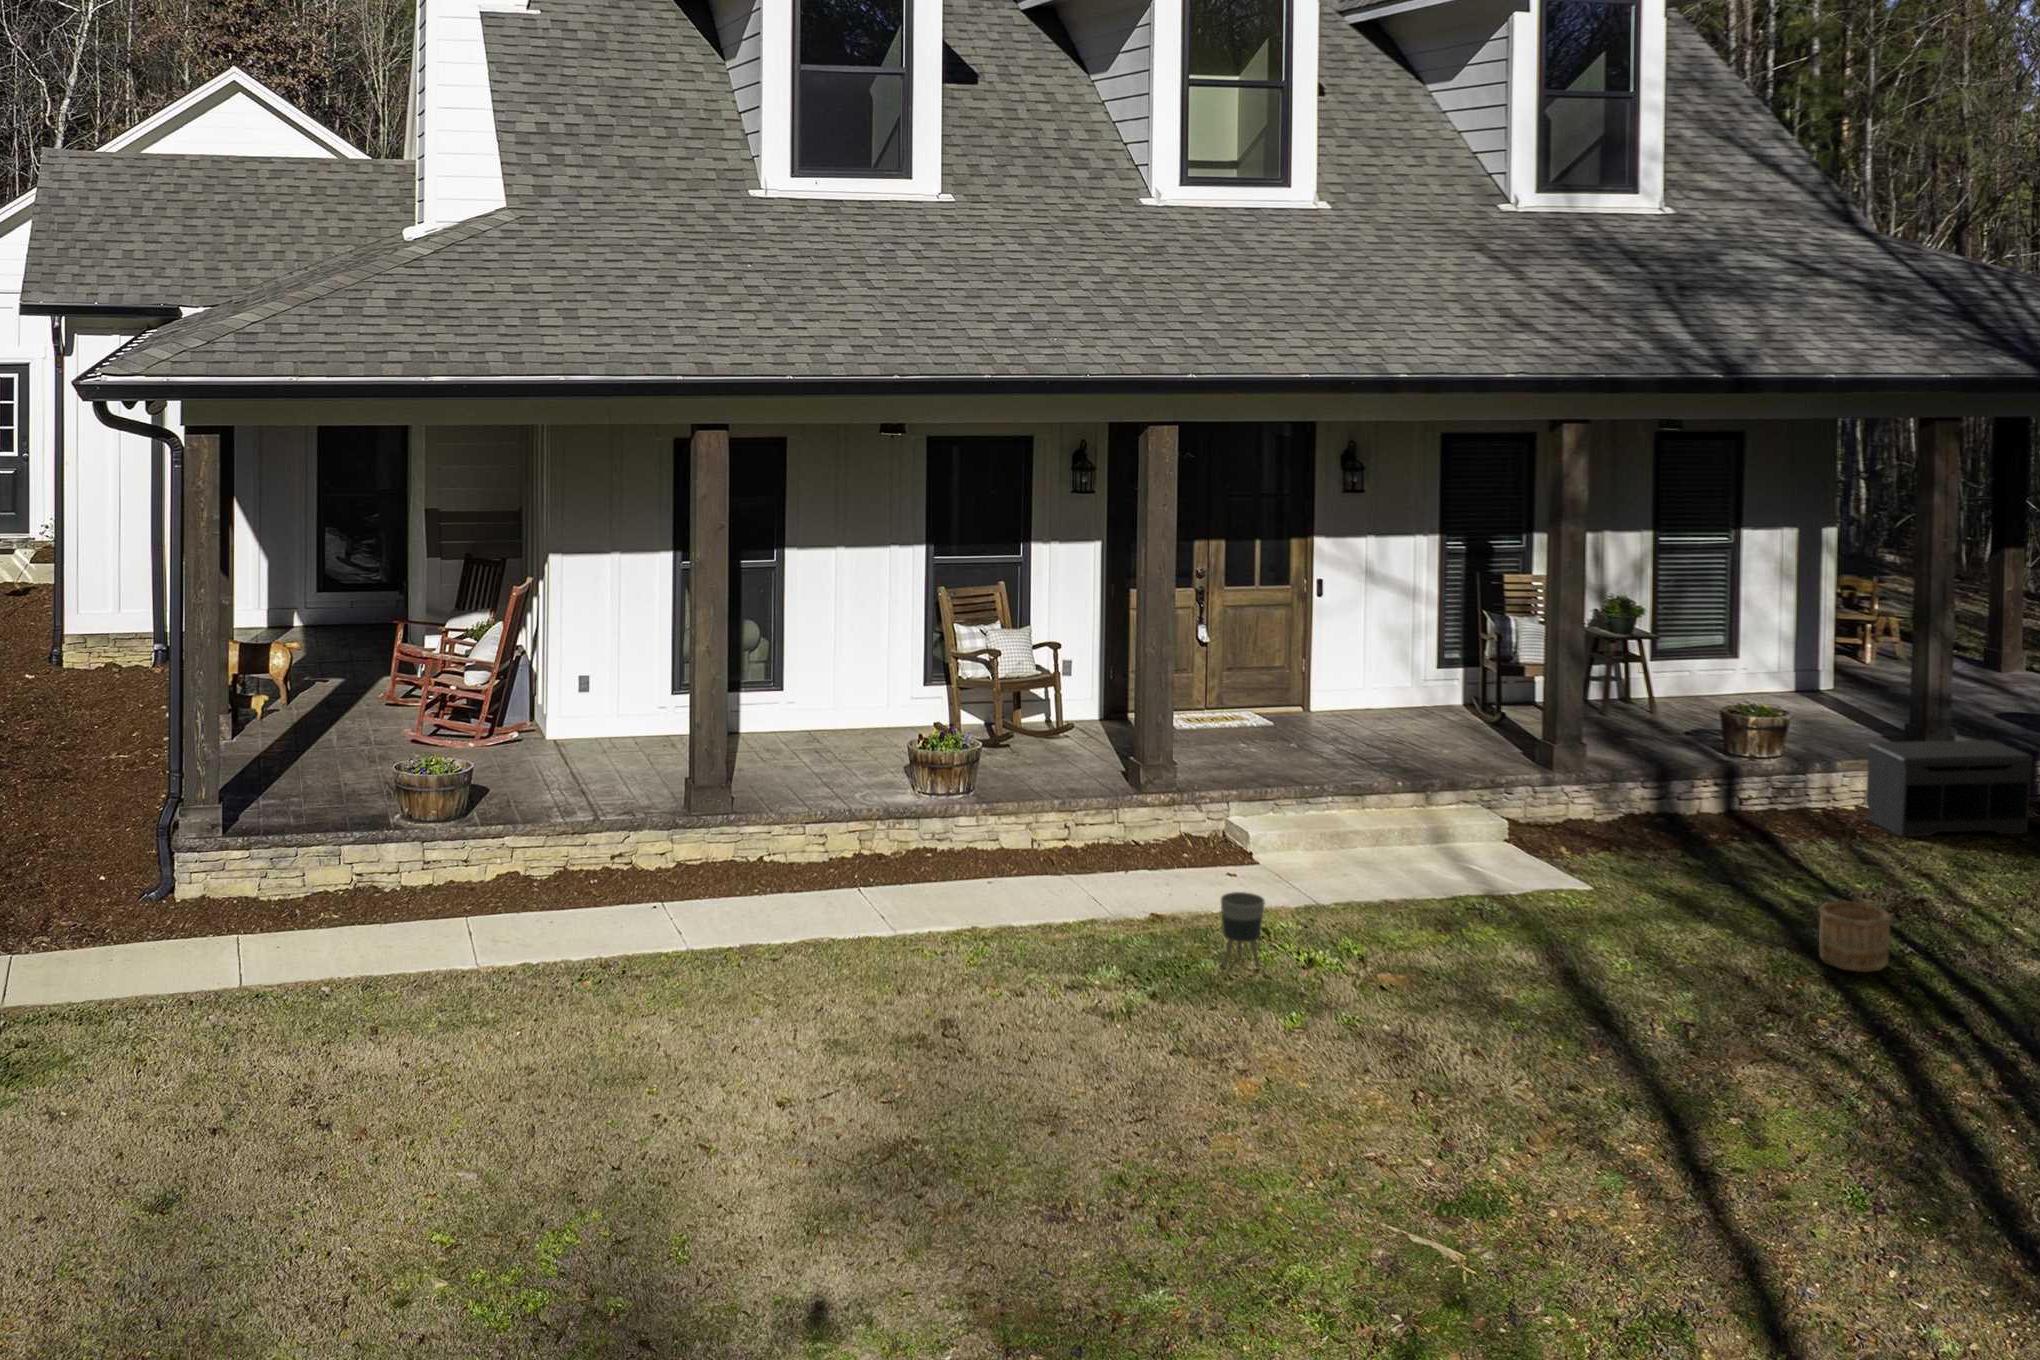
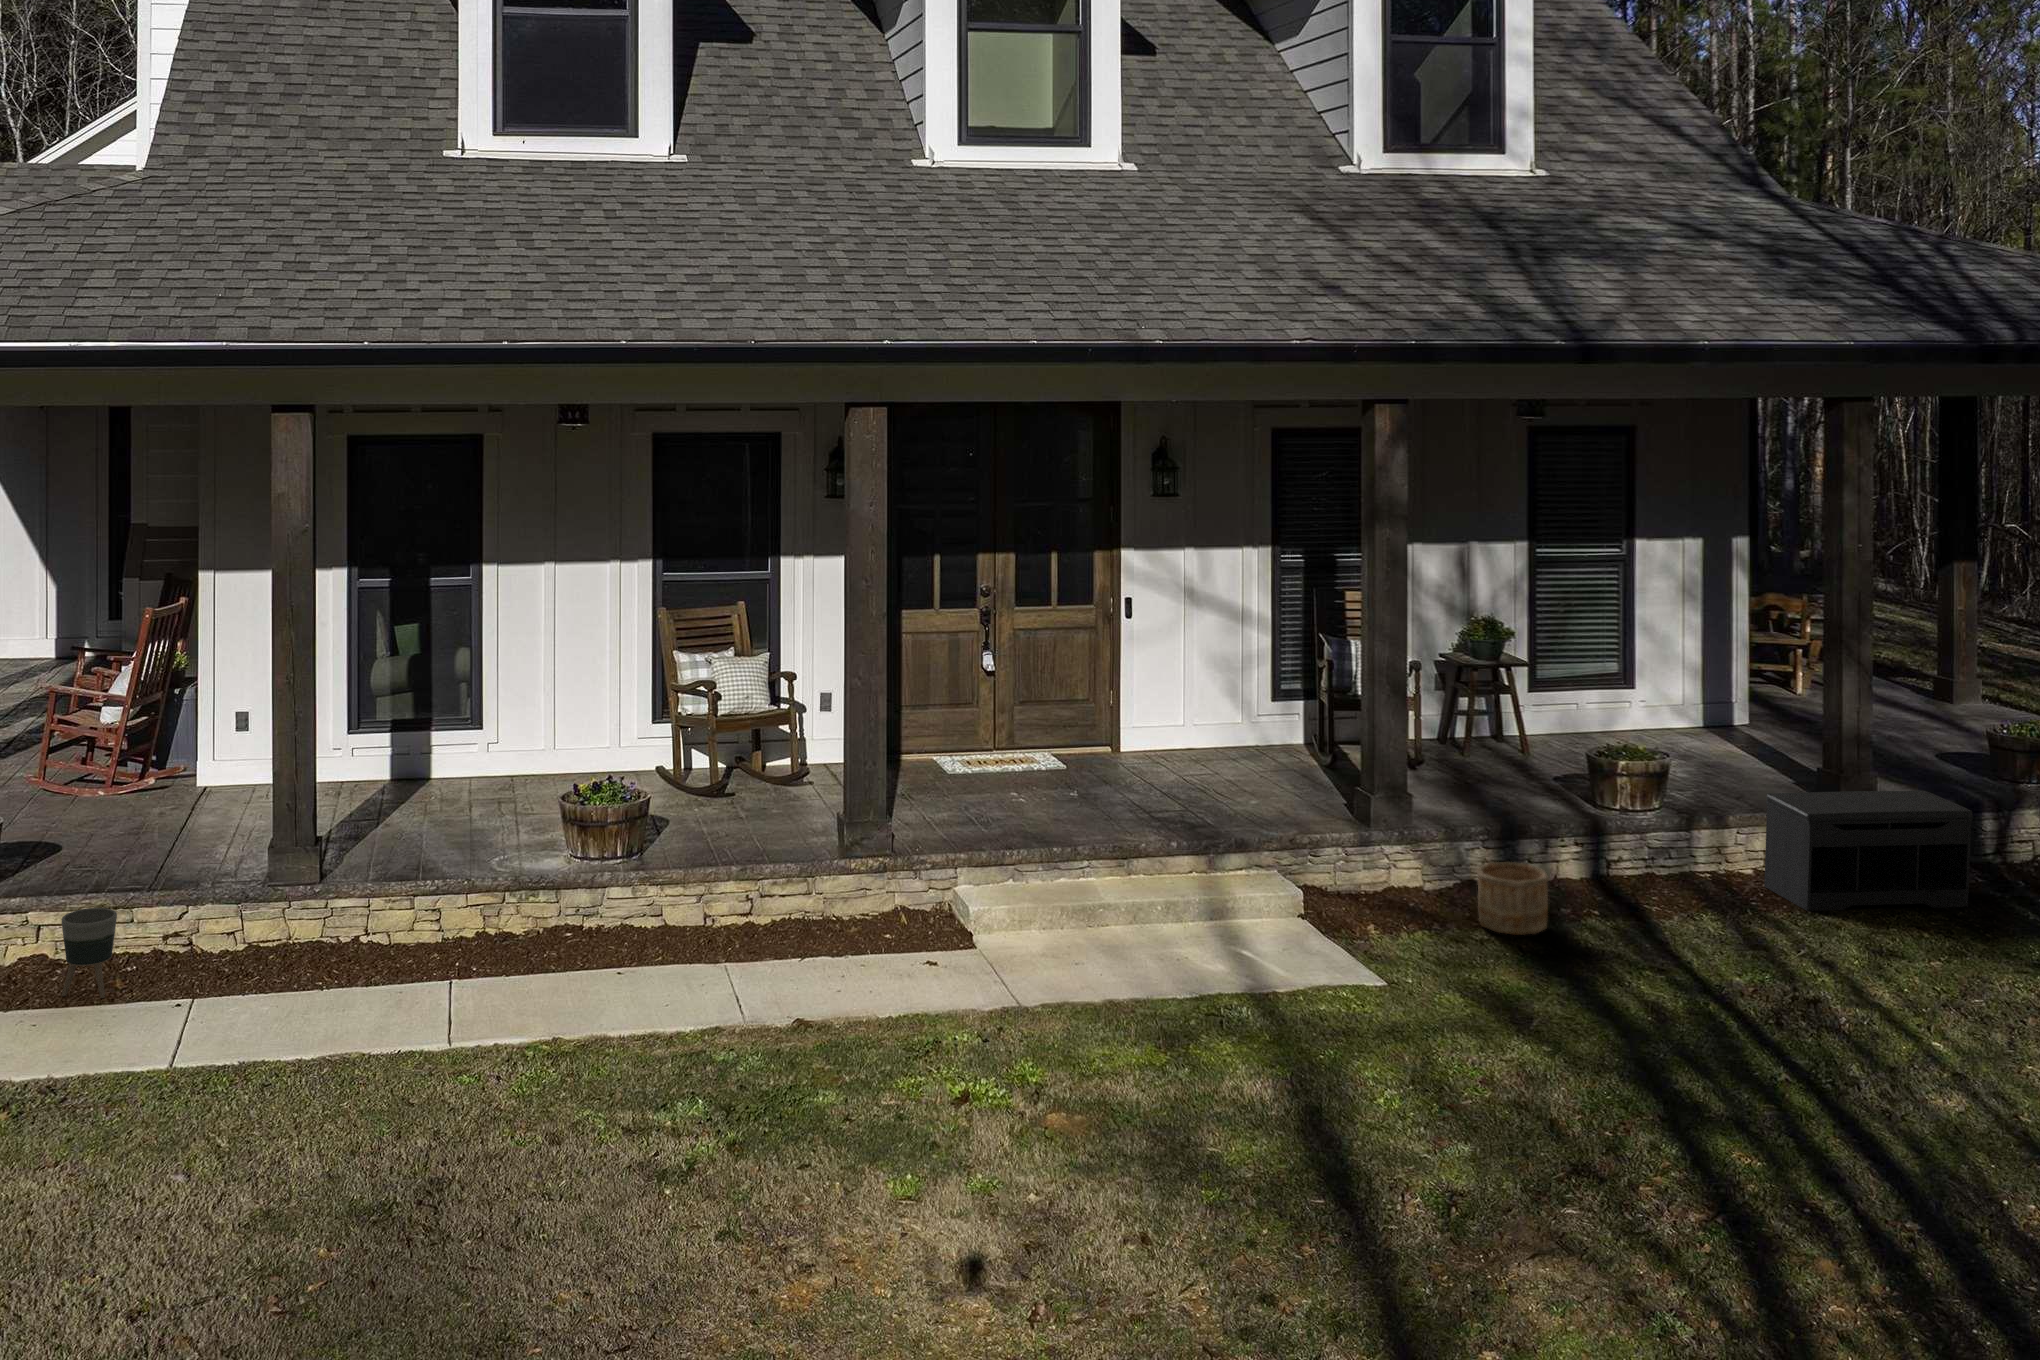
planter: present [1221,892,1265,969] -> present [62,908,117,998]
wooden bucket: present [1818,901,1892,972] -> present [1476,862,1549,935]

